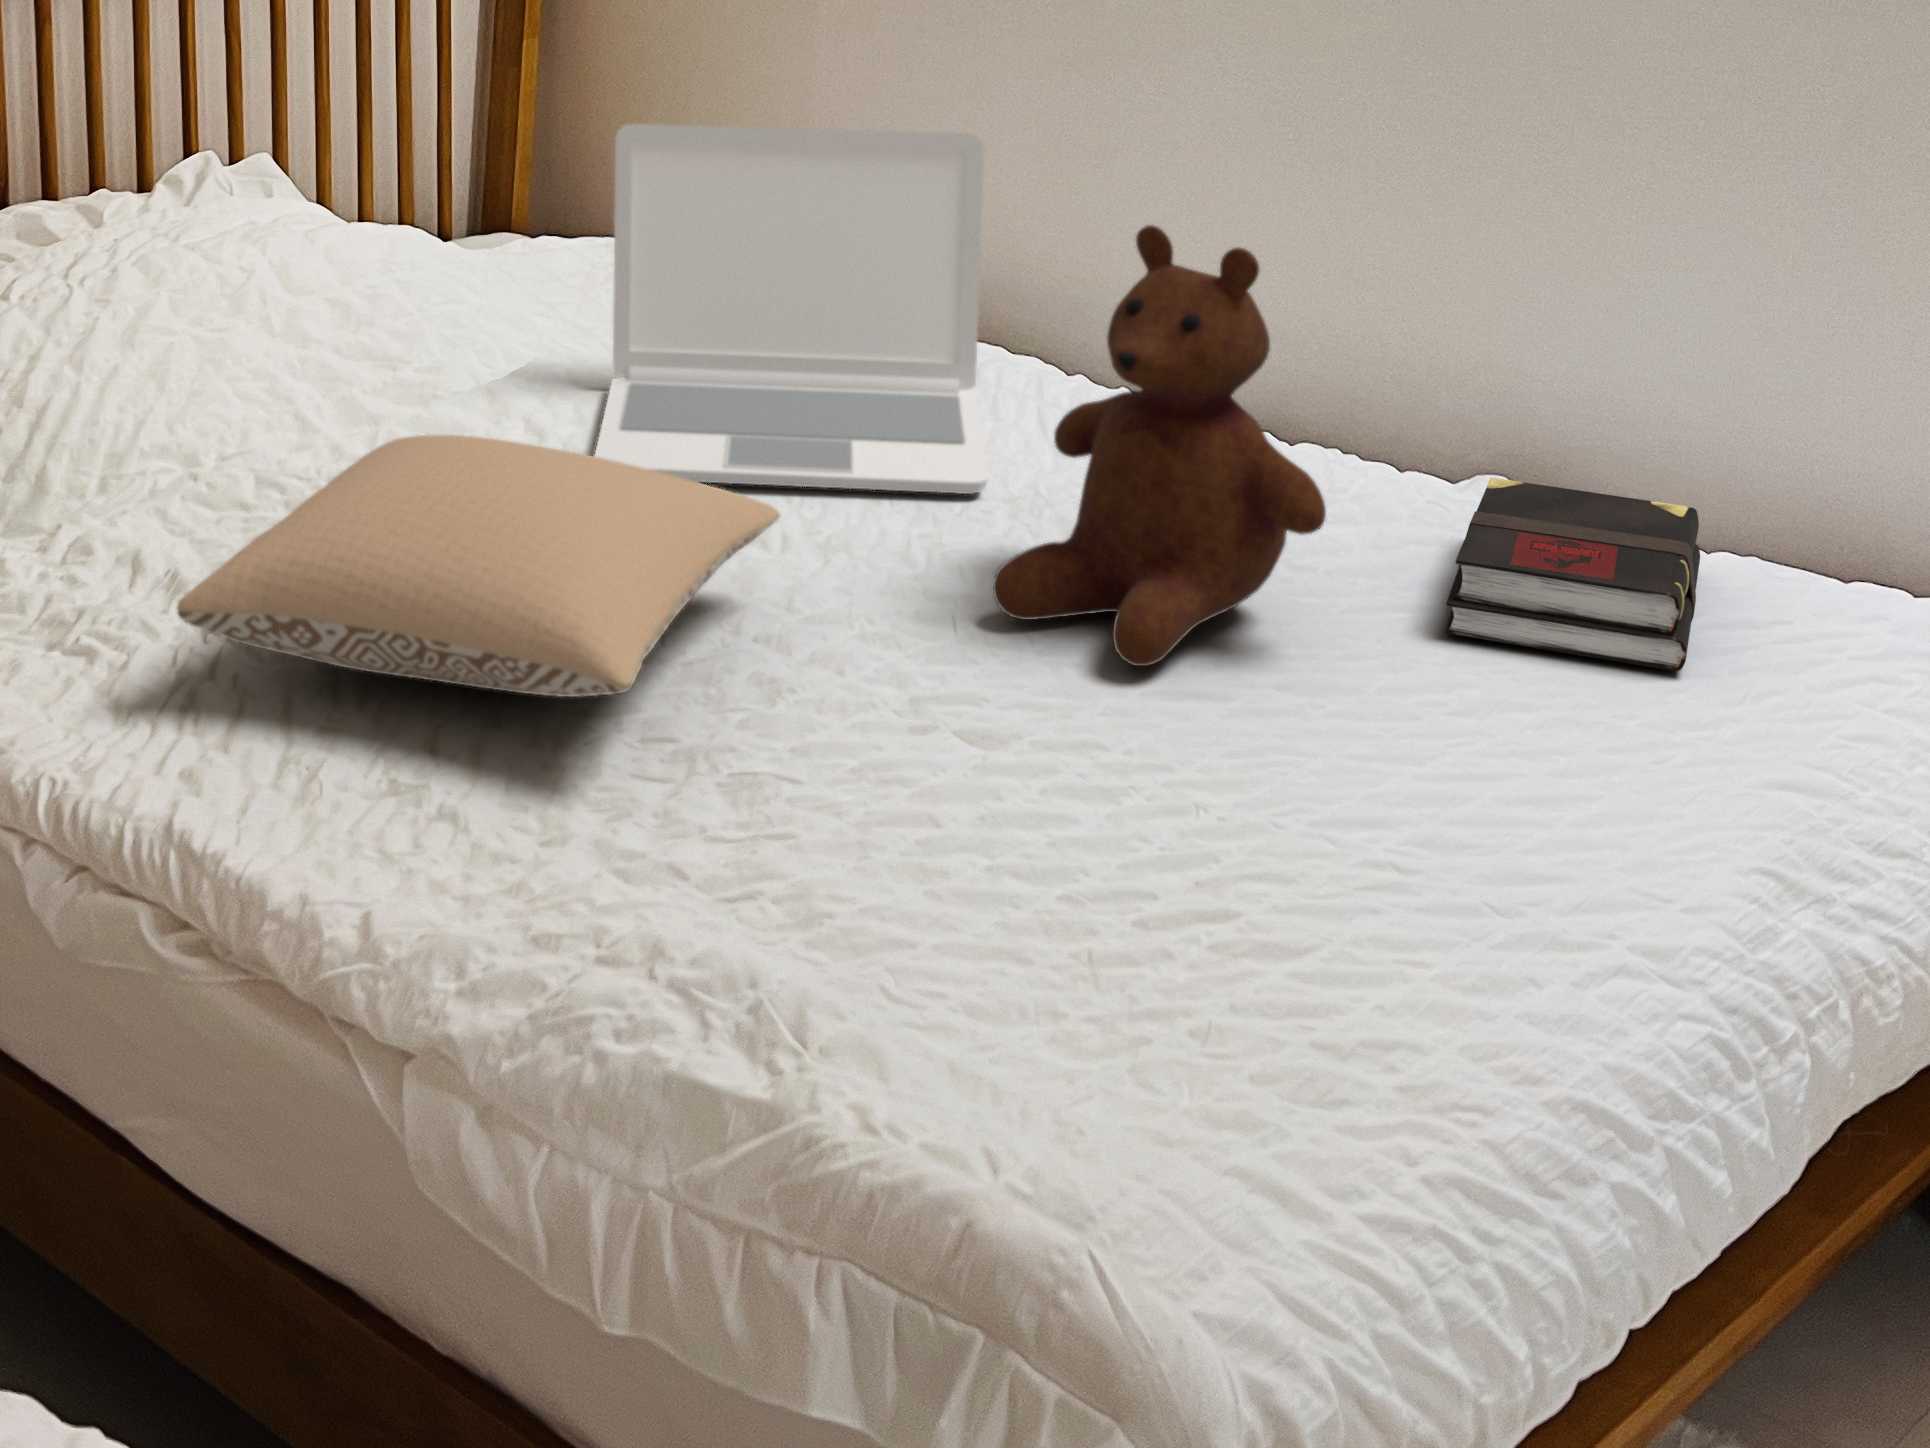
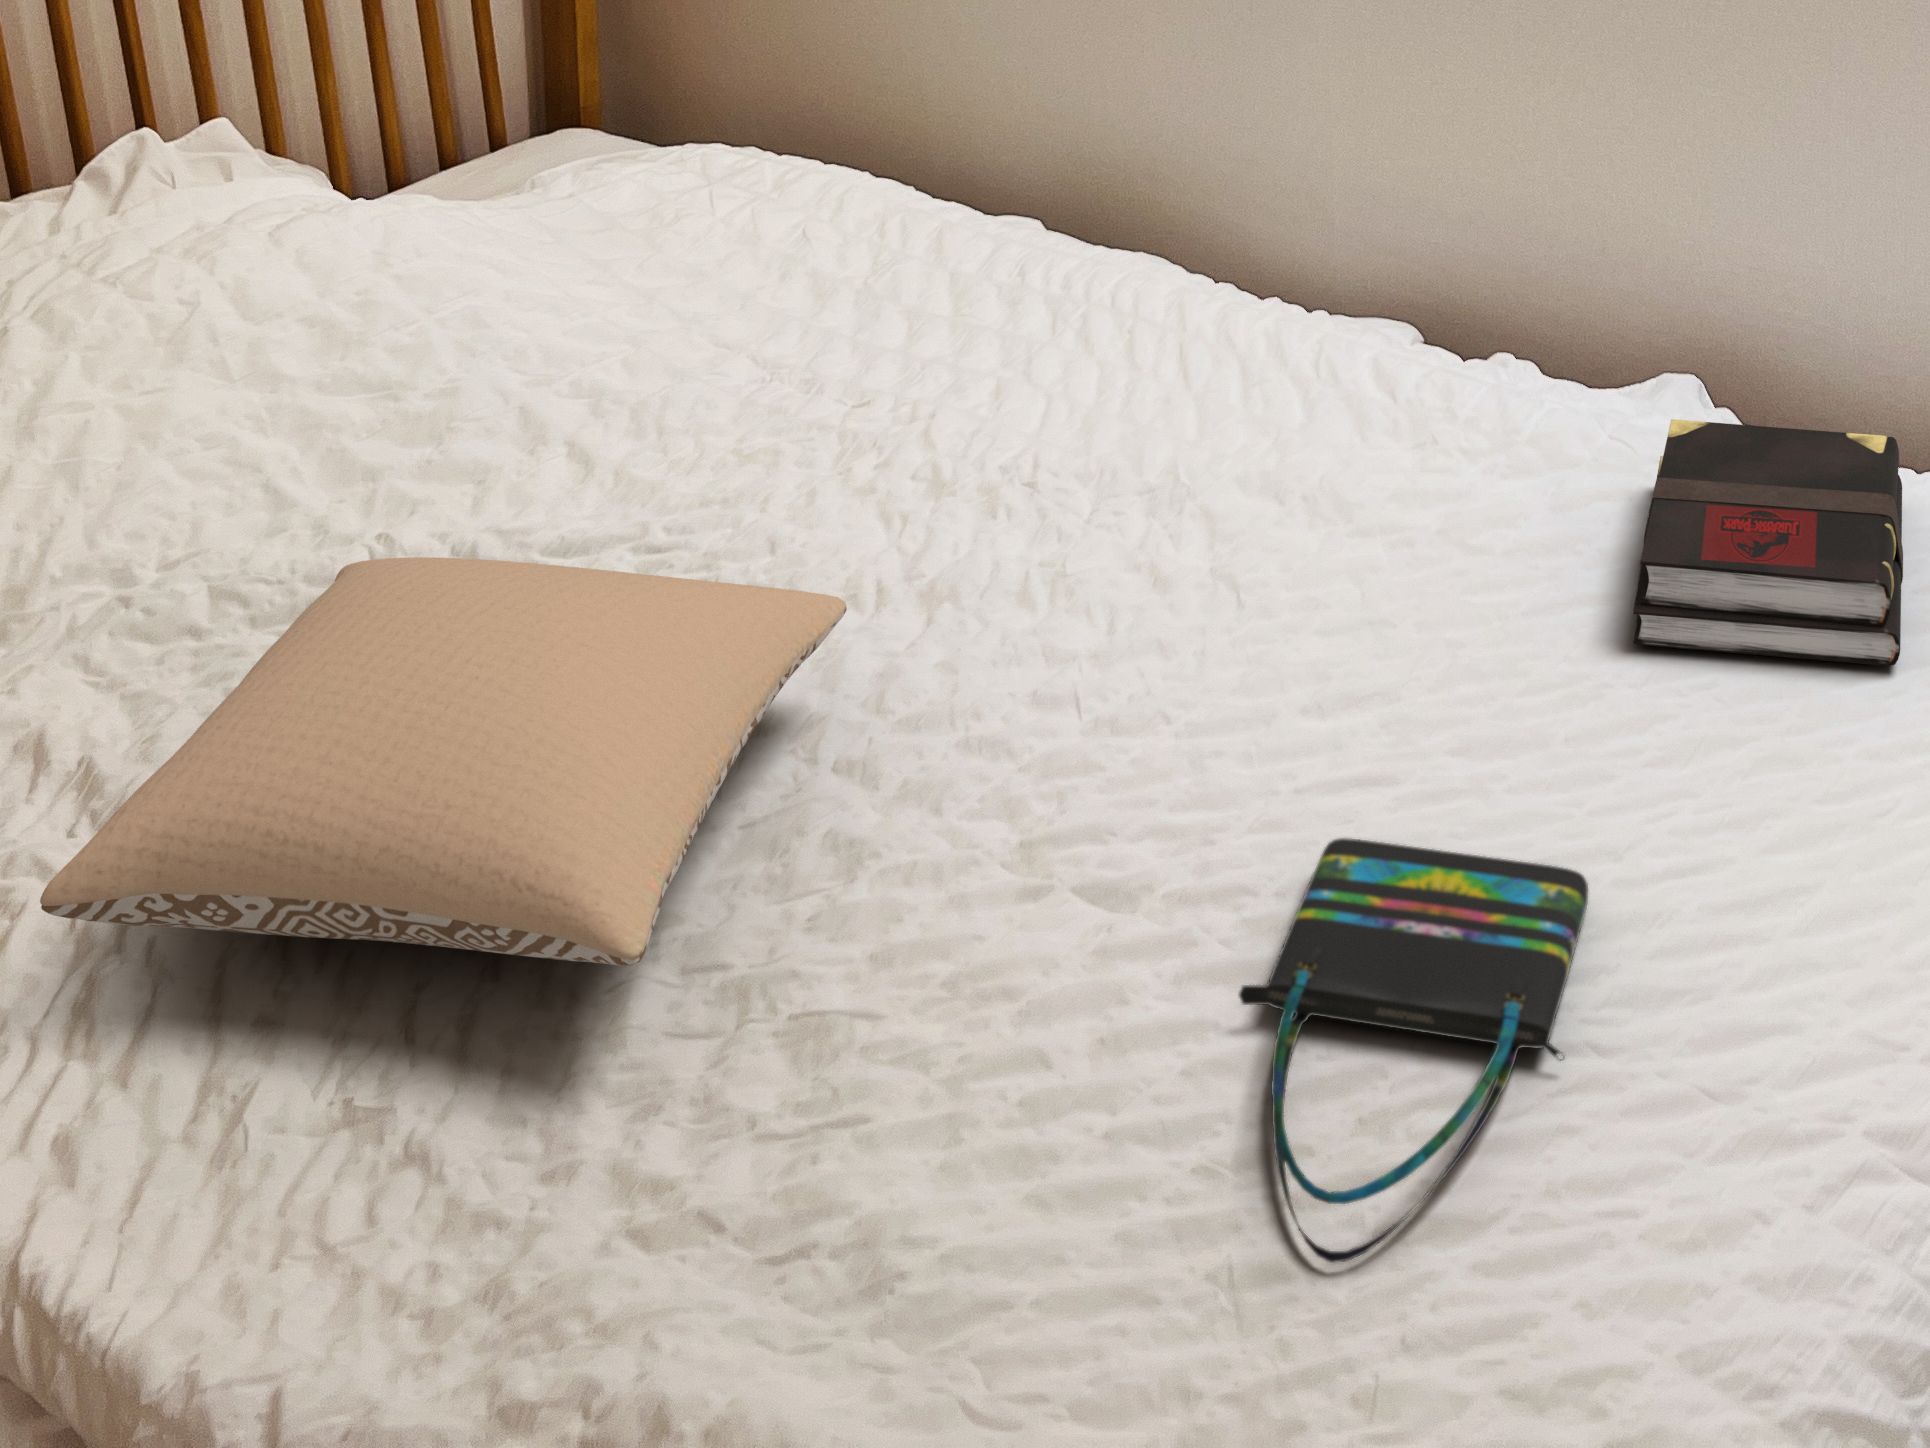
laptop: present [594,124,988,494] -> none [632,43,1107,530]
teddy bear: present [993,225,1326,666] -> none [1111,208,1490,756]
tote bag: none [1096,713,1394,957] -> present [1239,838,1588,1263]

